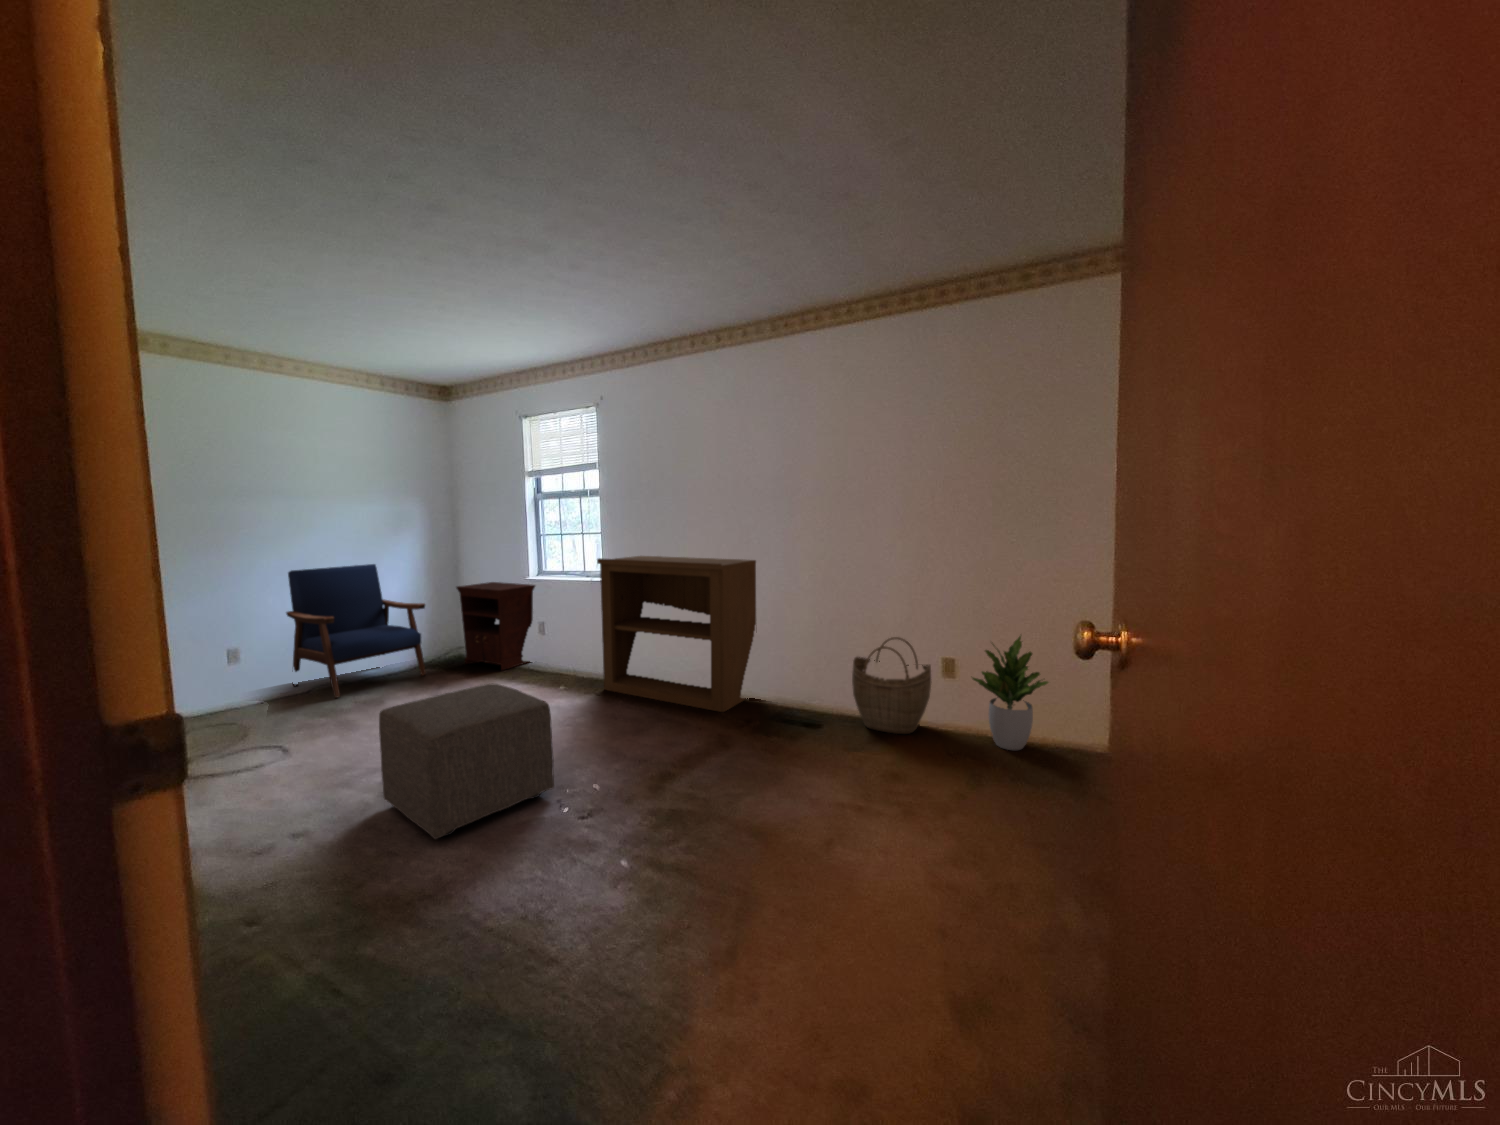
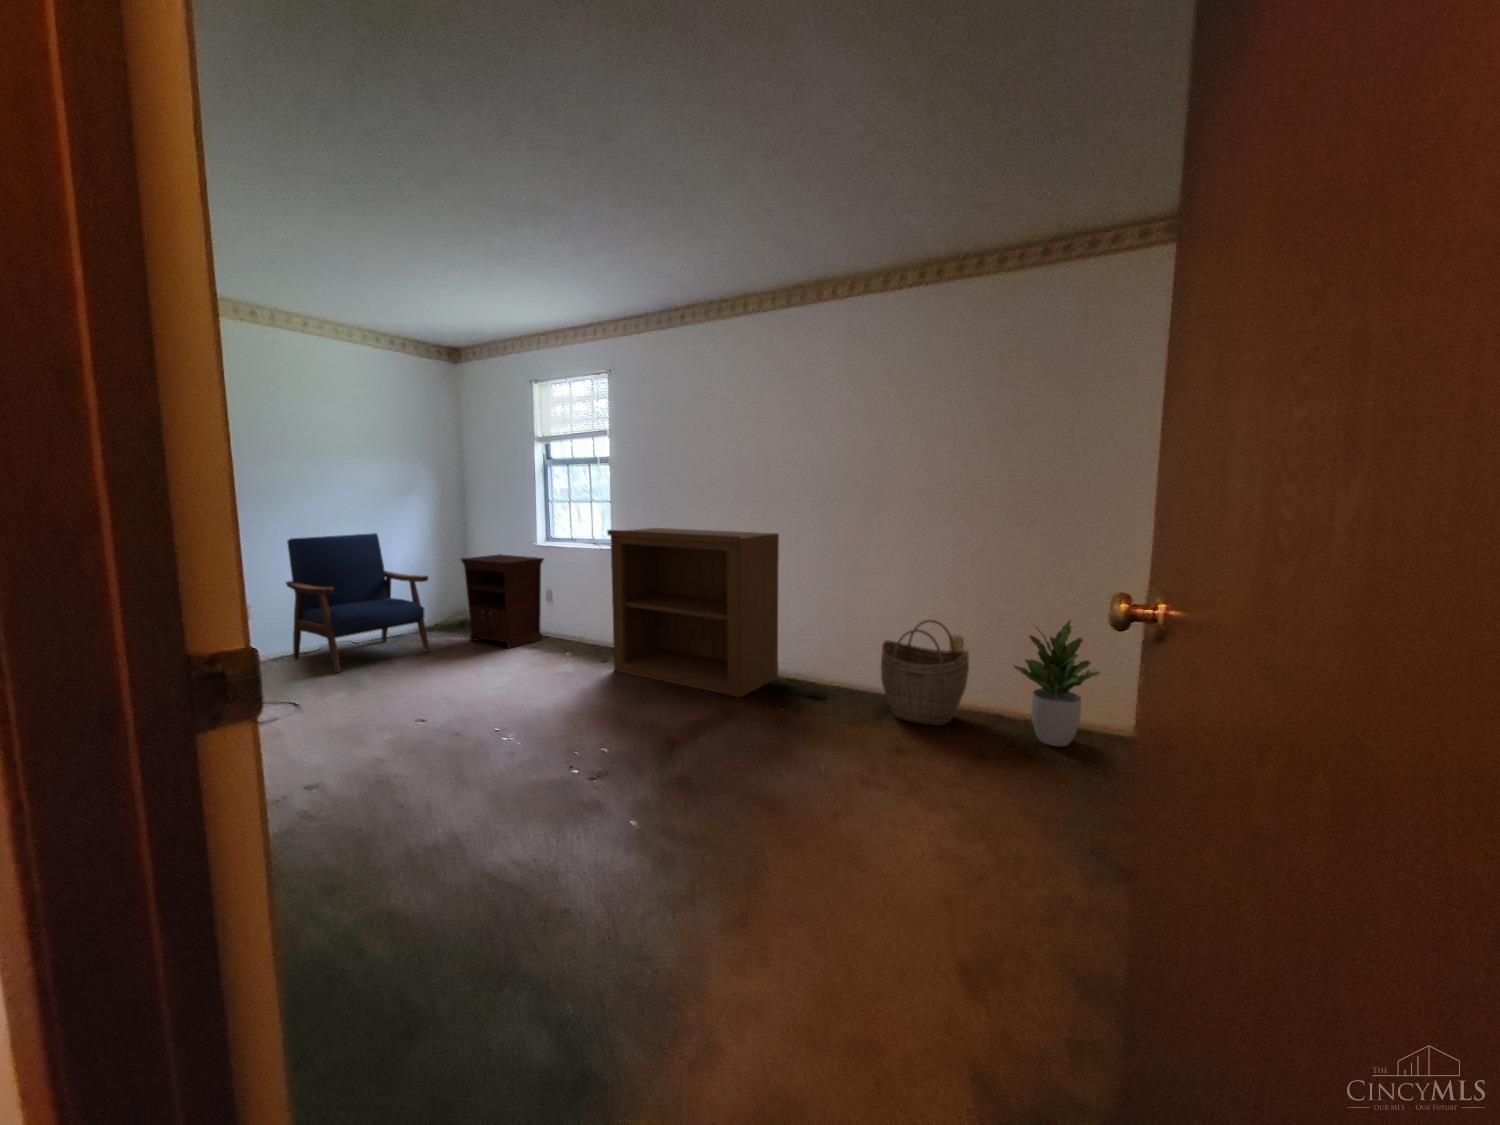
ottoman: present [379,683,554,839] -> none [375,659,556,818]

